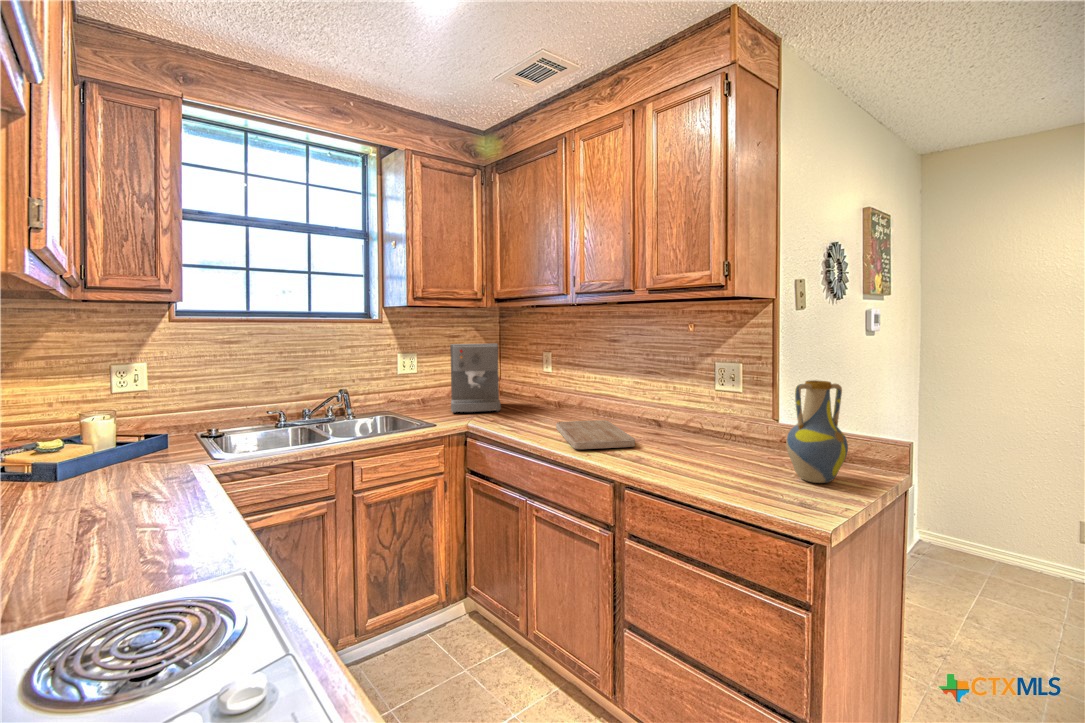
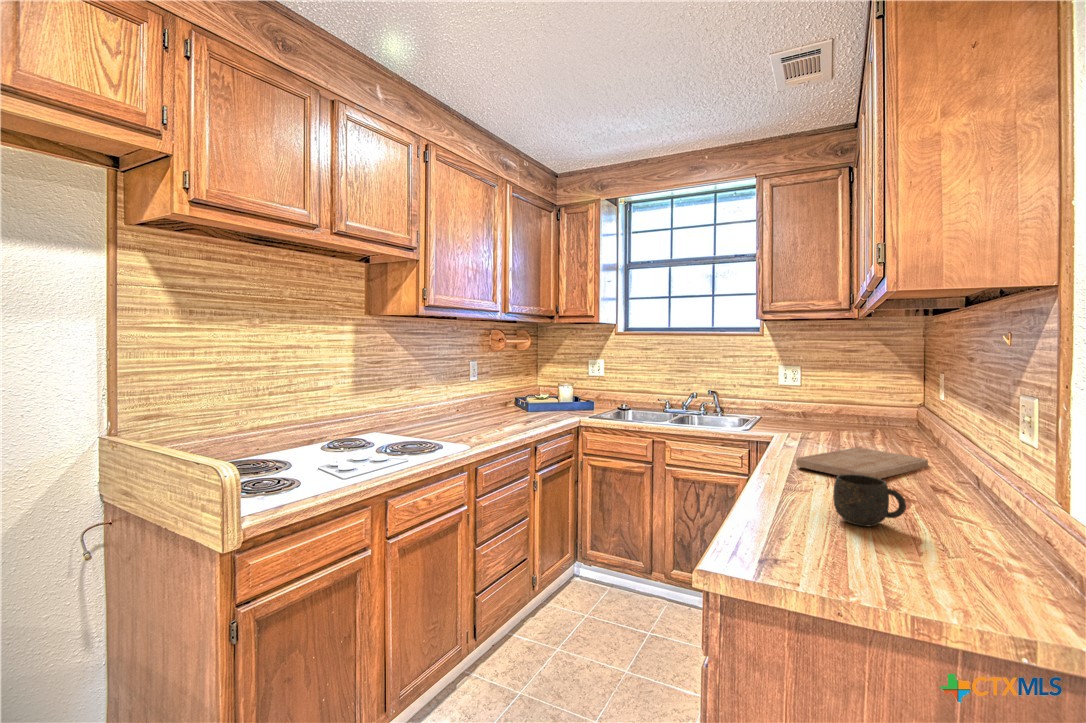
coffee maker: present [450,344,501,413] -> none [802,357,883,434]
vase: present [786,380,848,483] -> none [916,406,1032,577]
mug: none [707,440,745,478] -> present [833,474,906,526]

